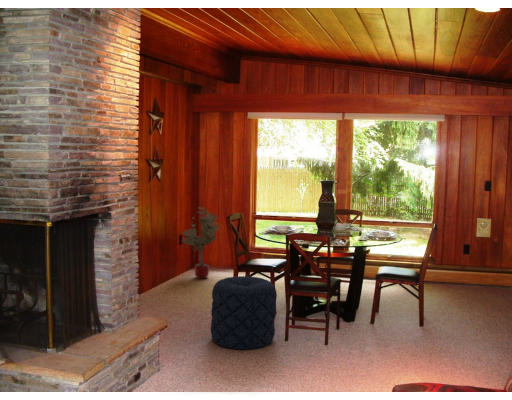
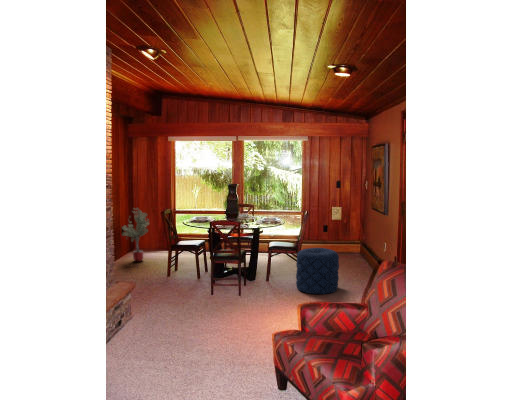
pouf: present [211,276,277,350] -> present [296,248,339,294]

